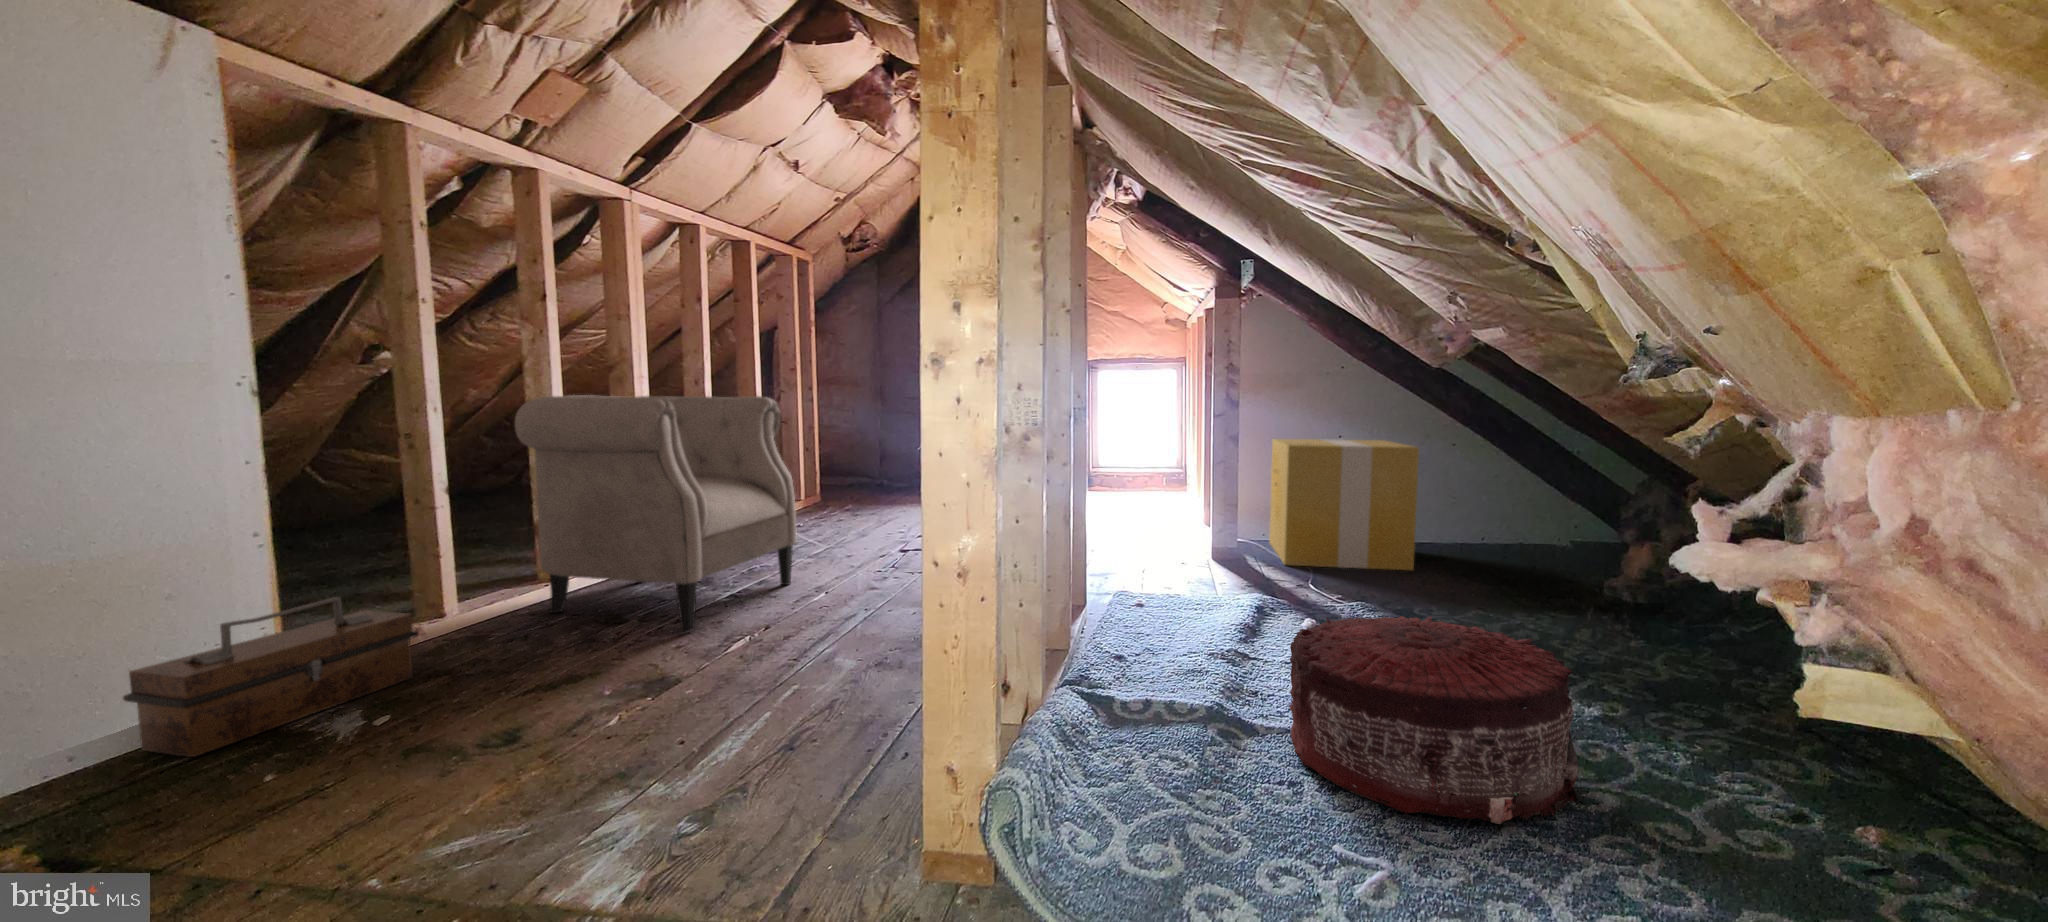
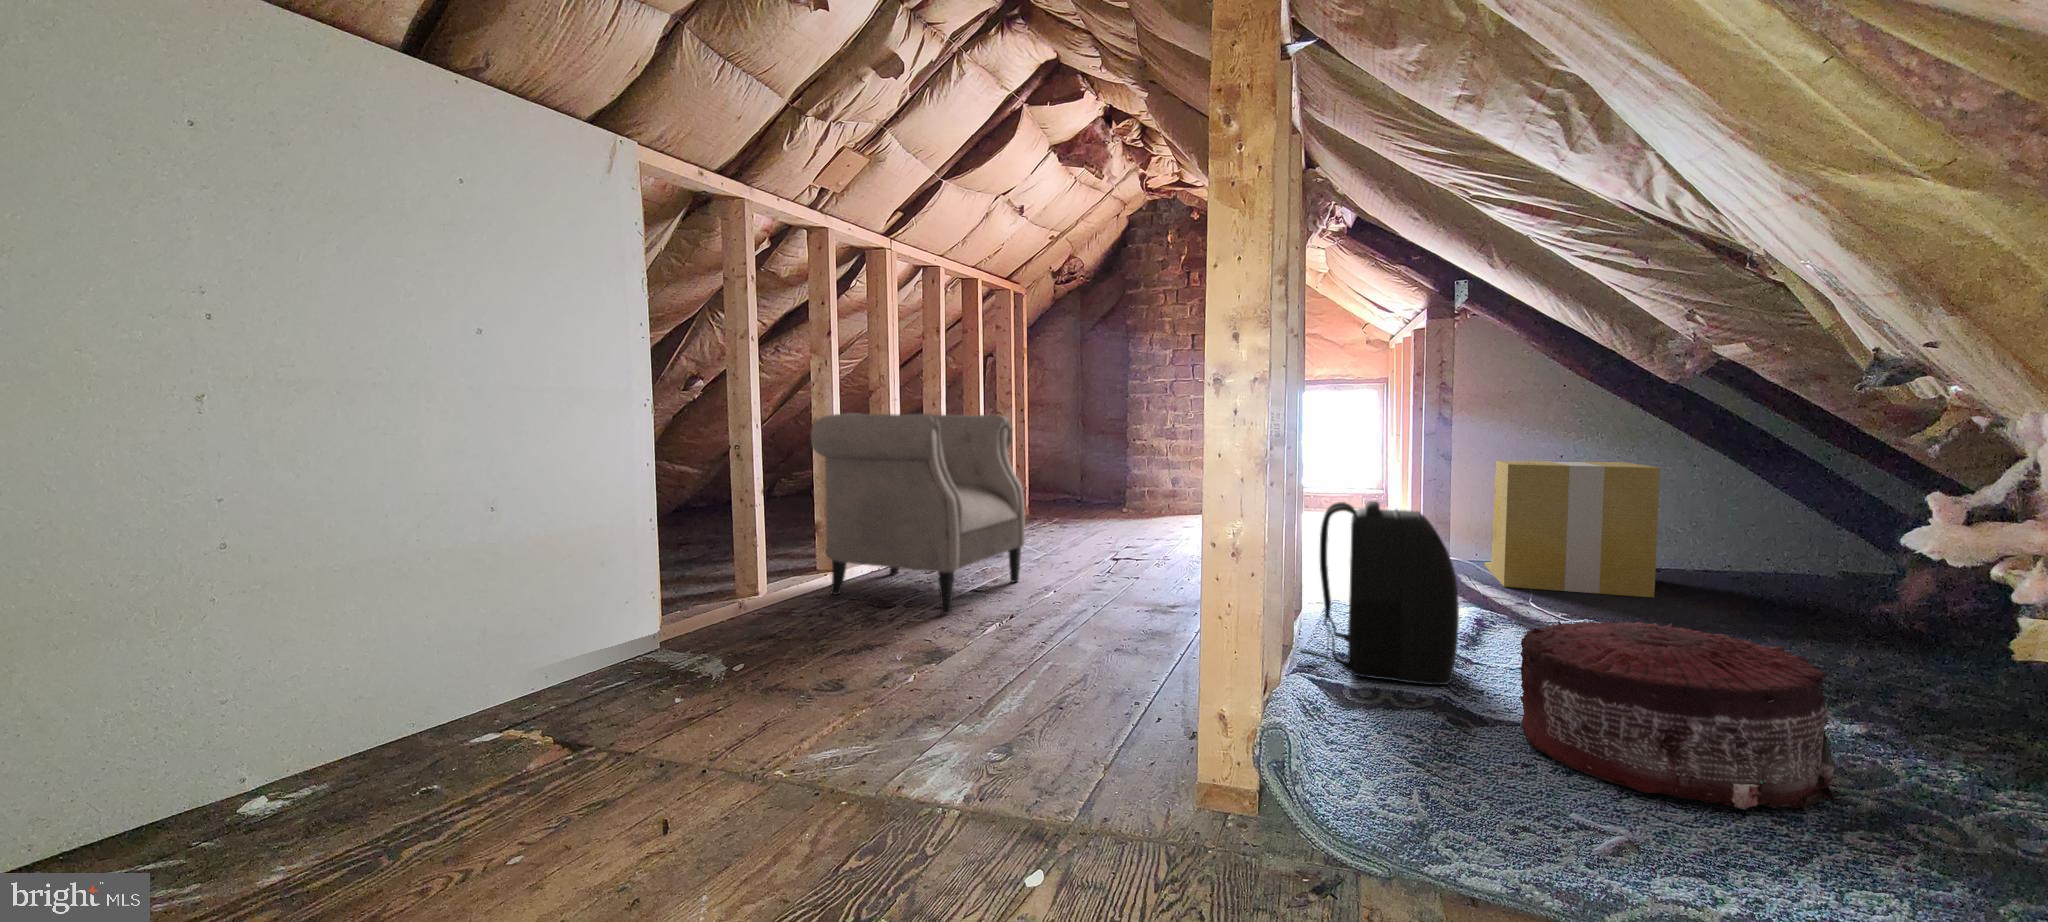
backpack: none [1073,492,1234,688] -> present [1298,501,1459,685]
toolbox: present [123,597,419,757] -> none [590,567,757,675]

